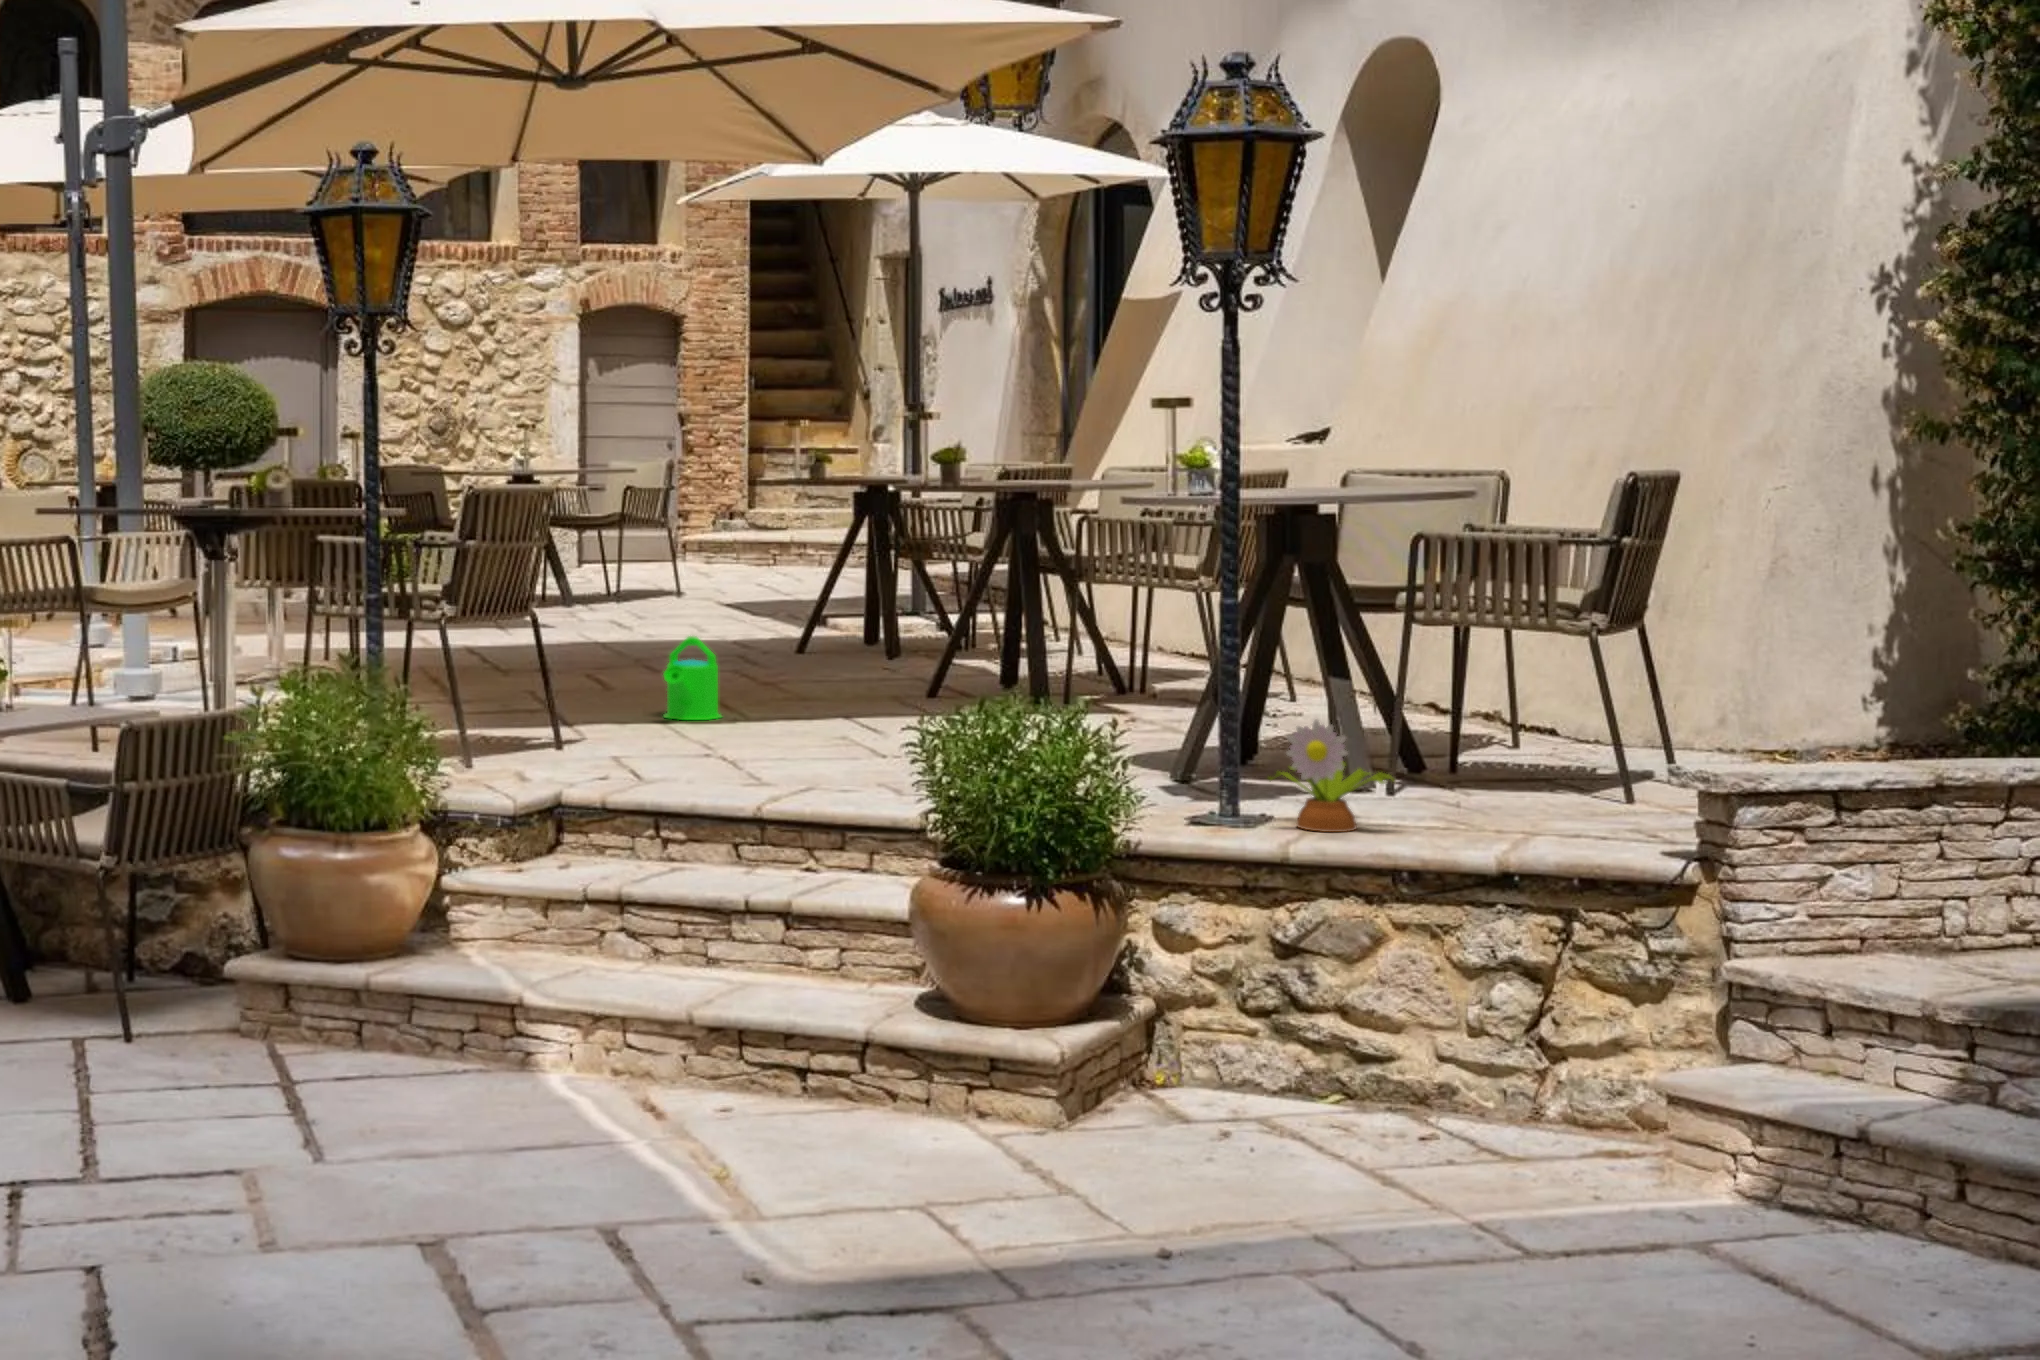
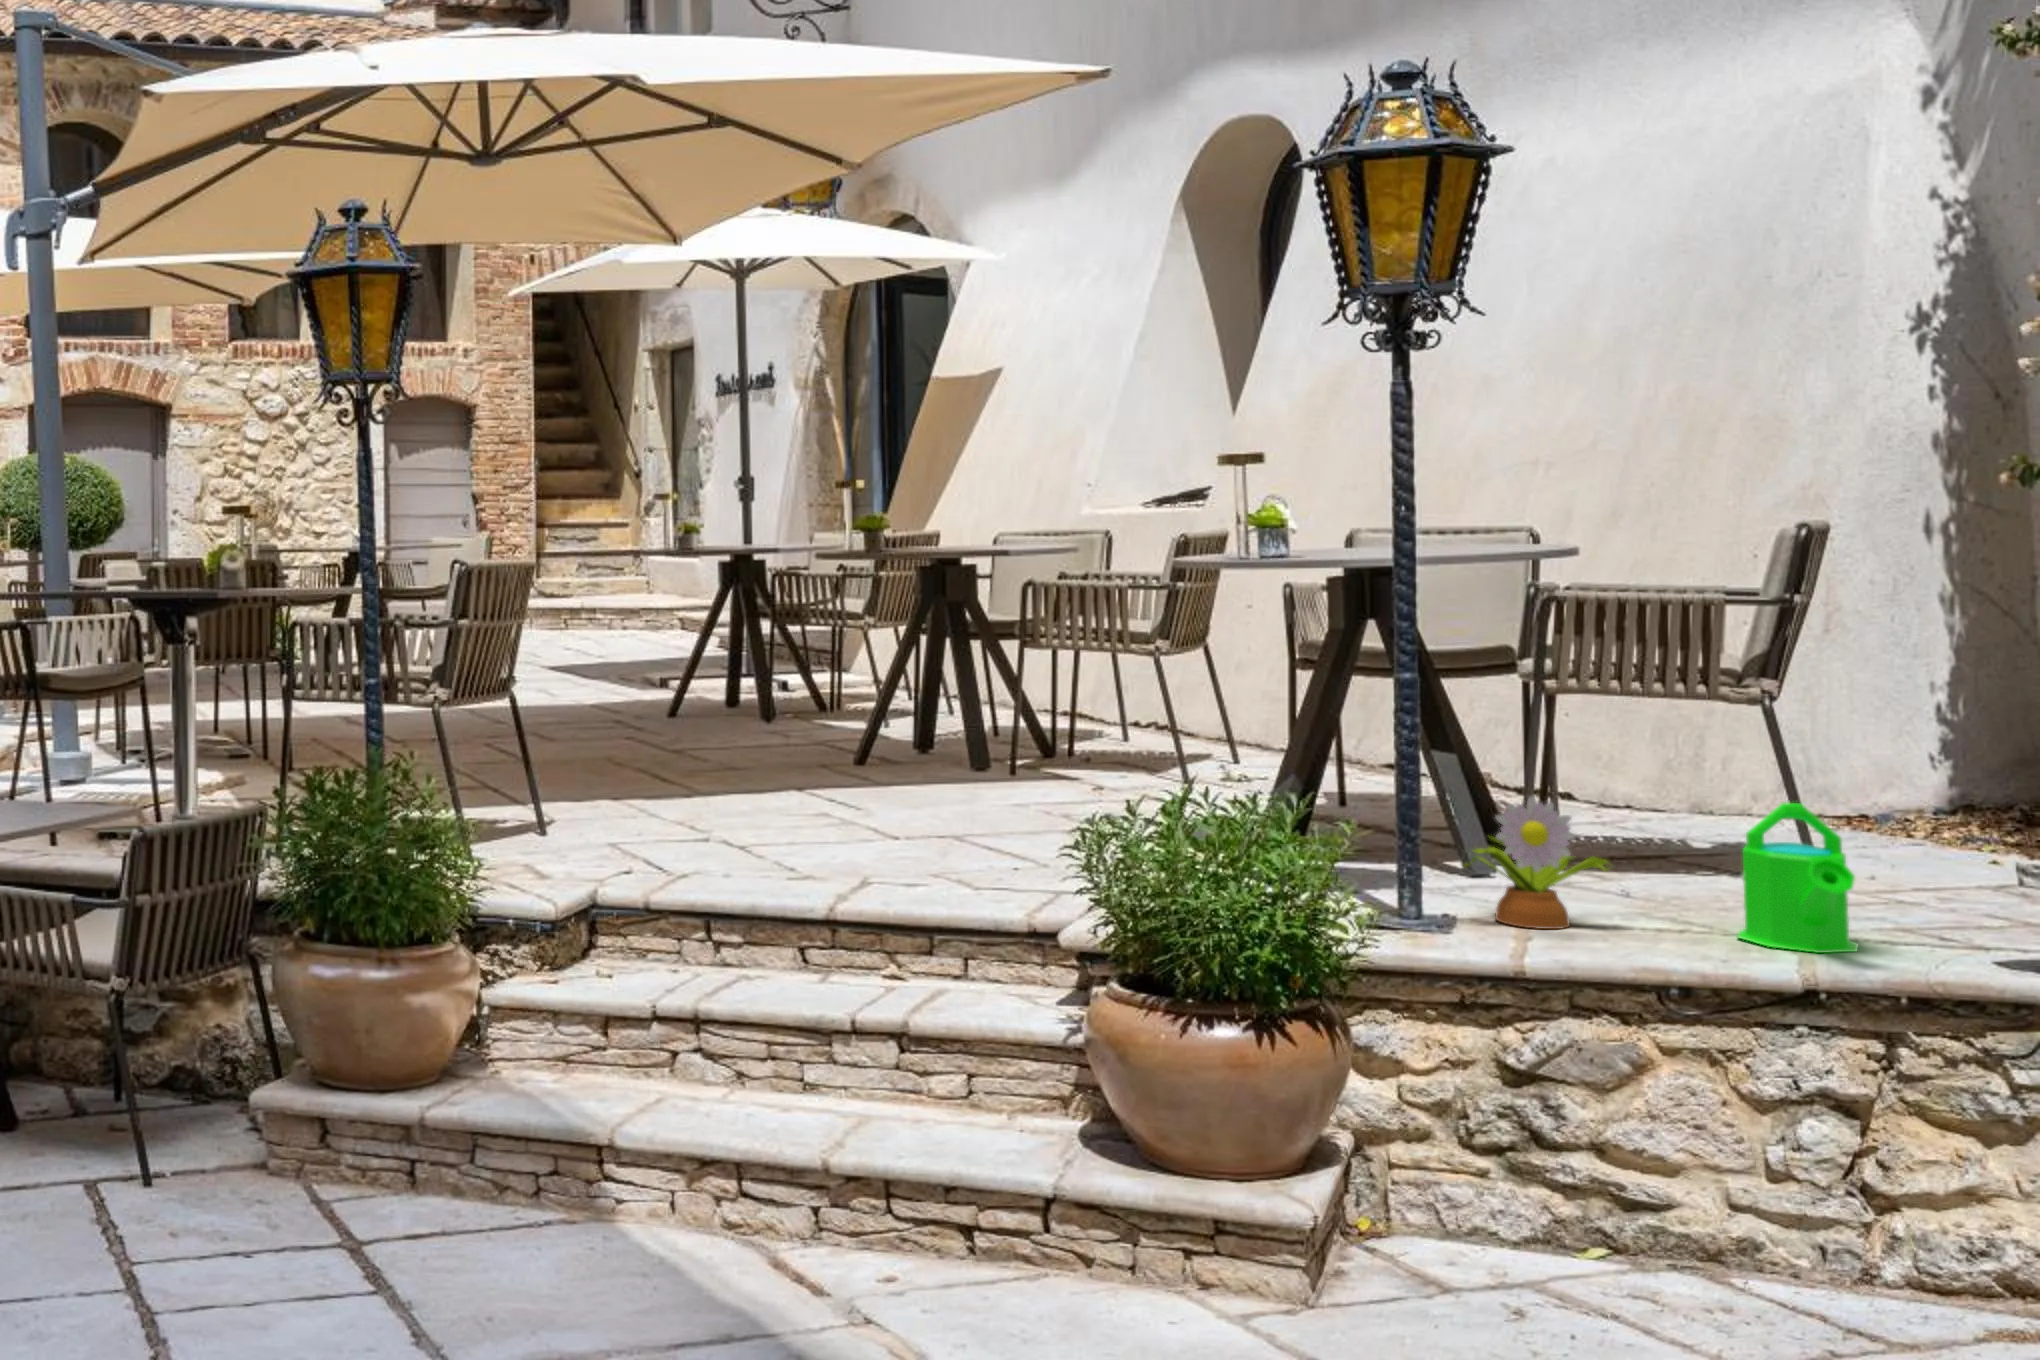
watering can: present [663,636,721,720] -> present [1738,803,1858,953]

